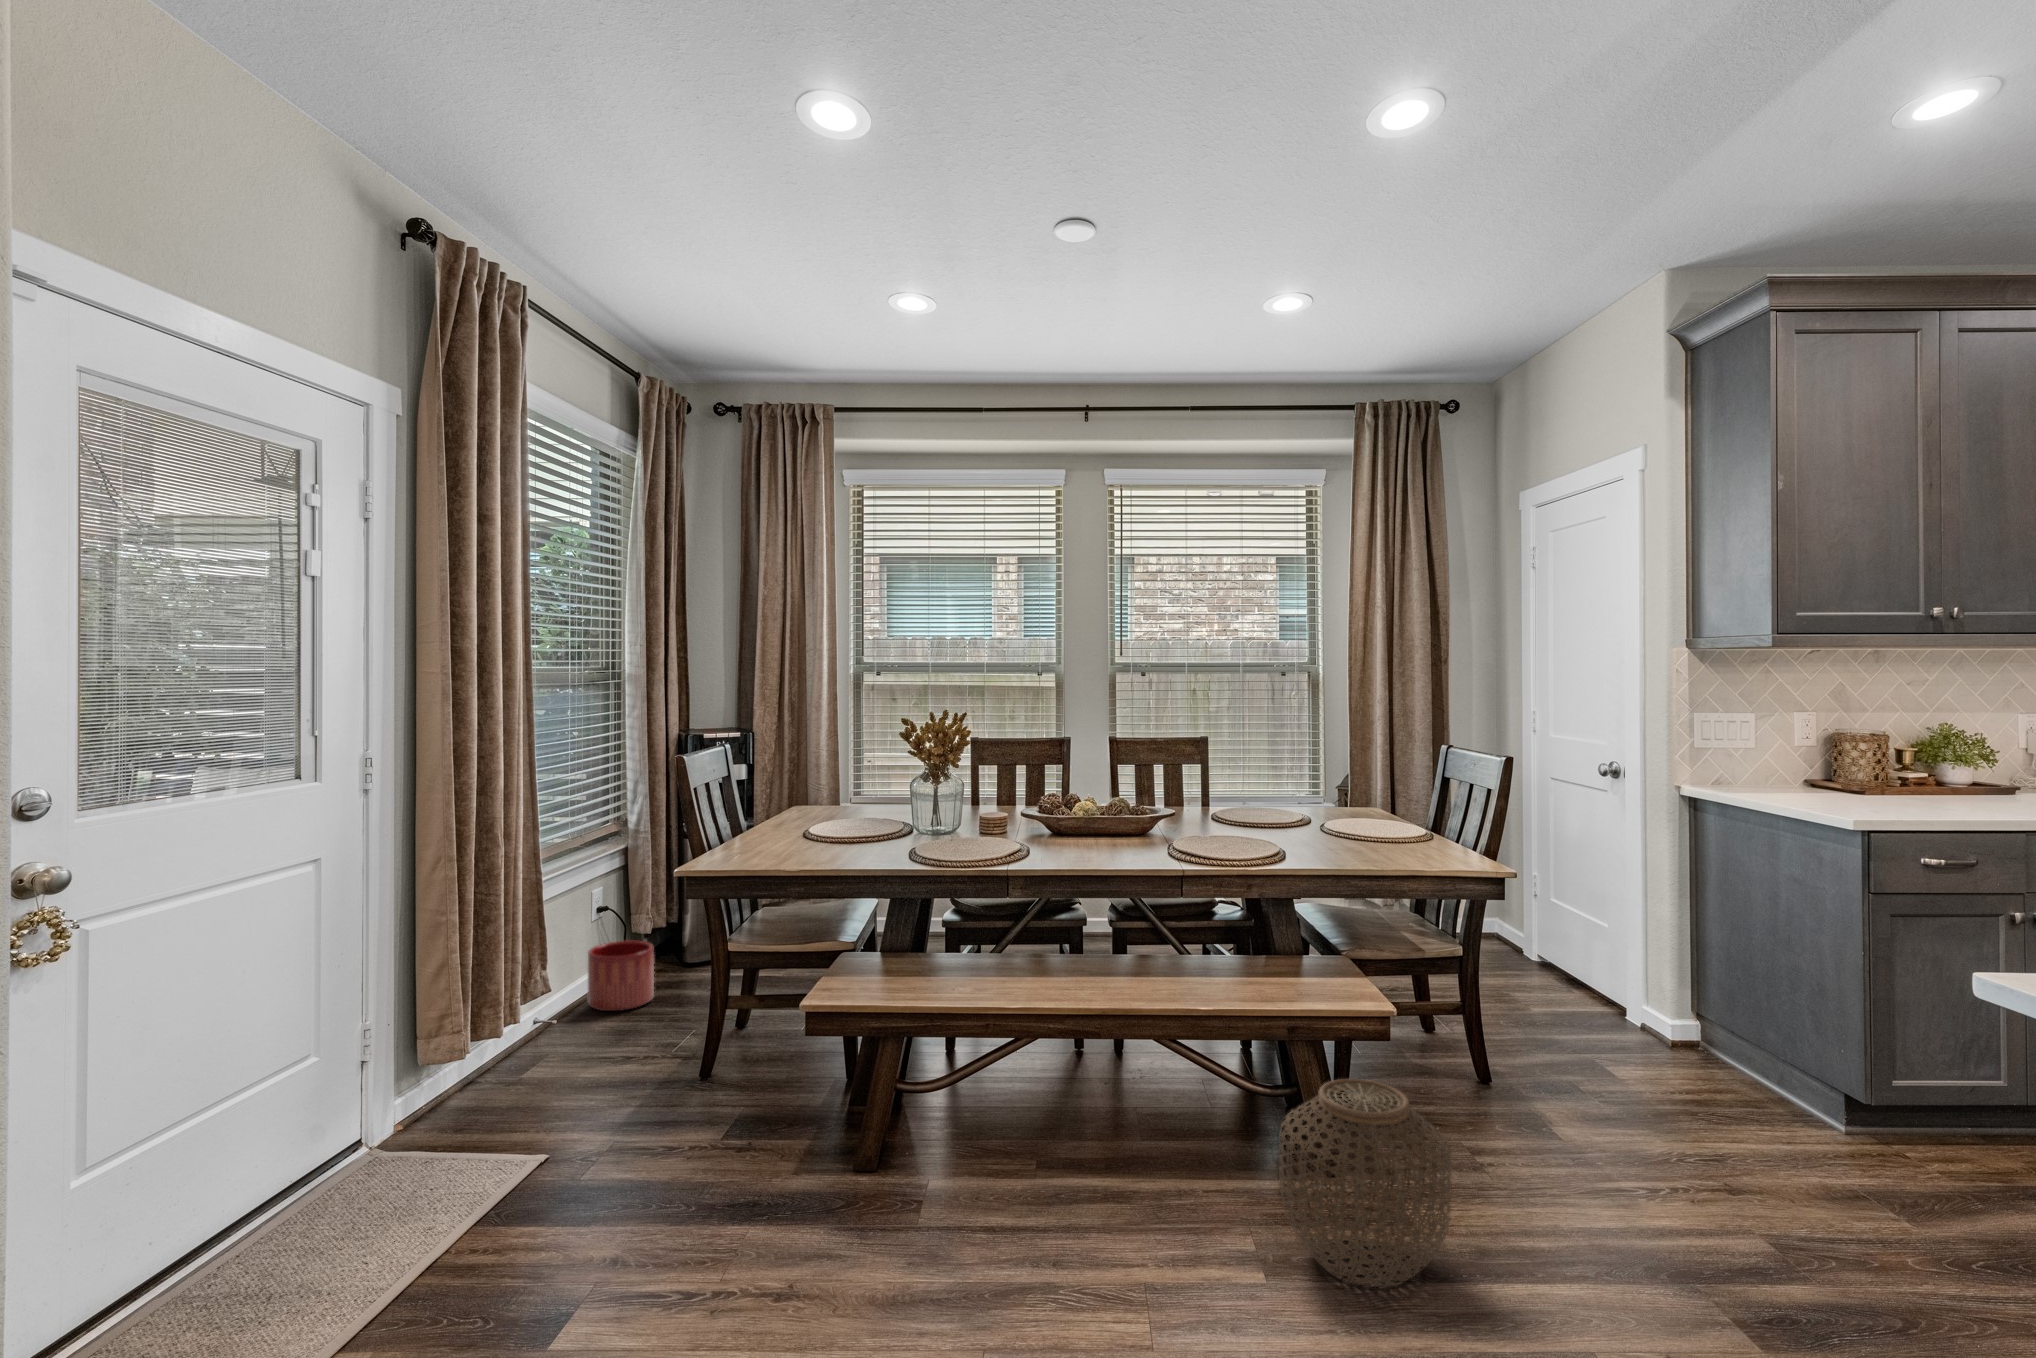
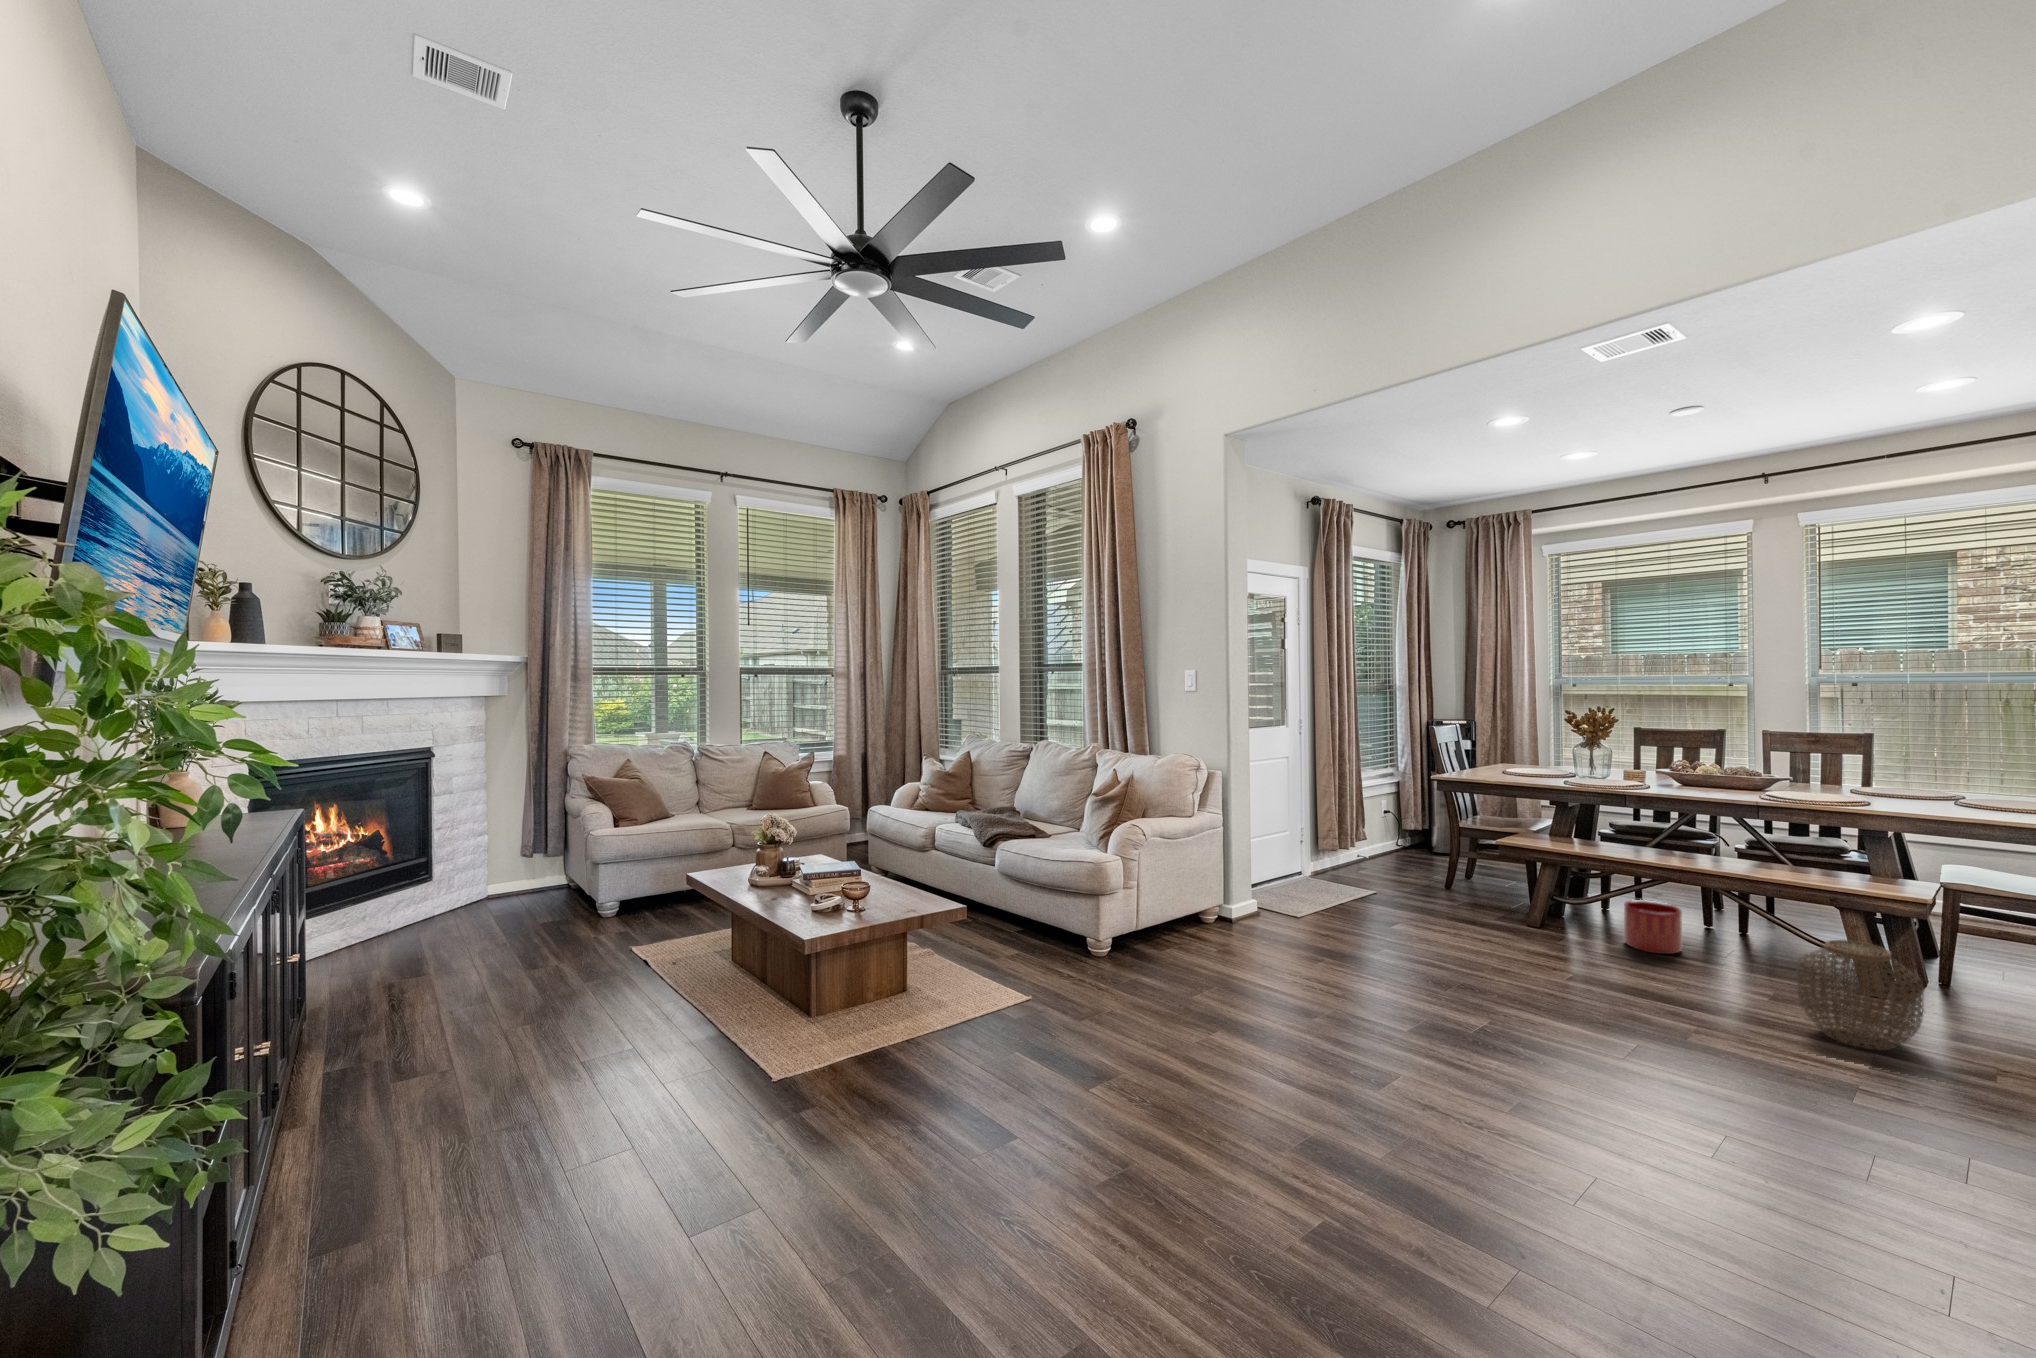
planter: present [588,941,654,1011] -> present [1624,900,1682,954]

